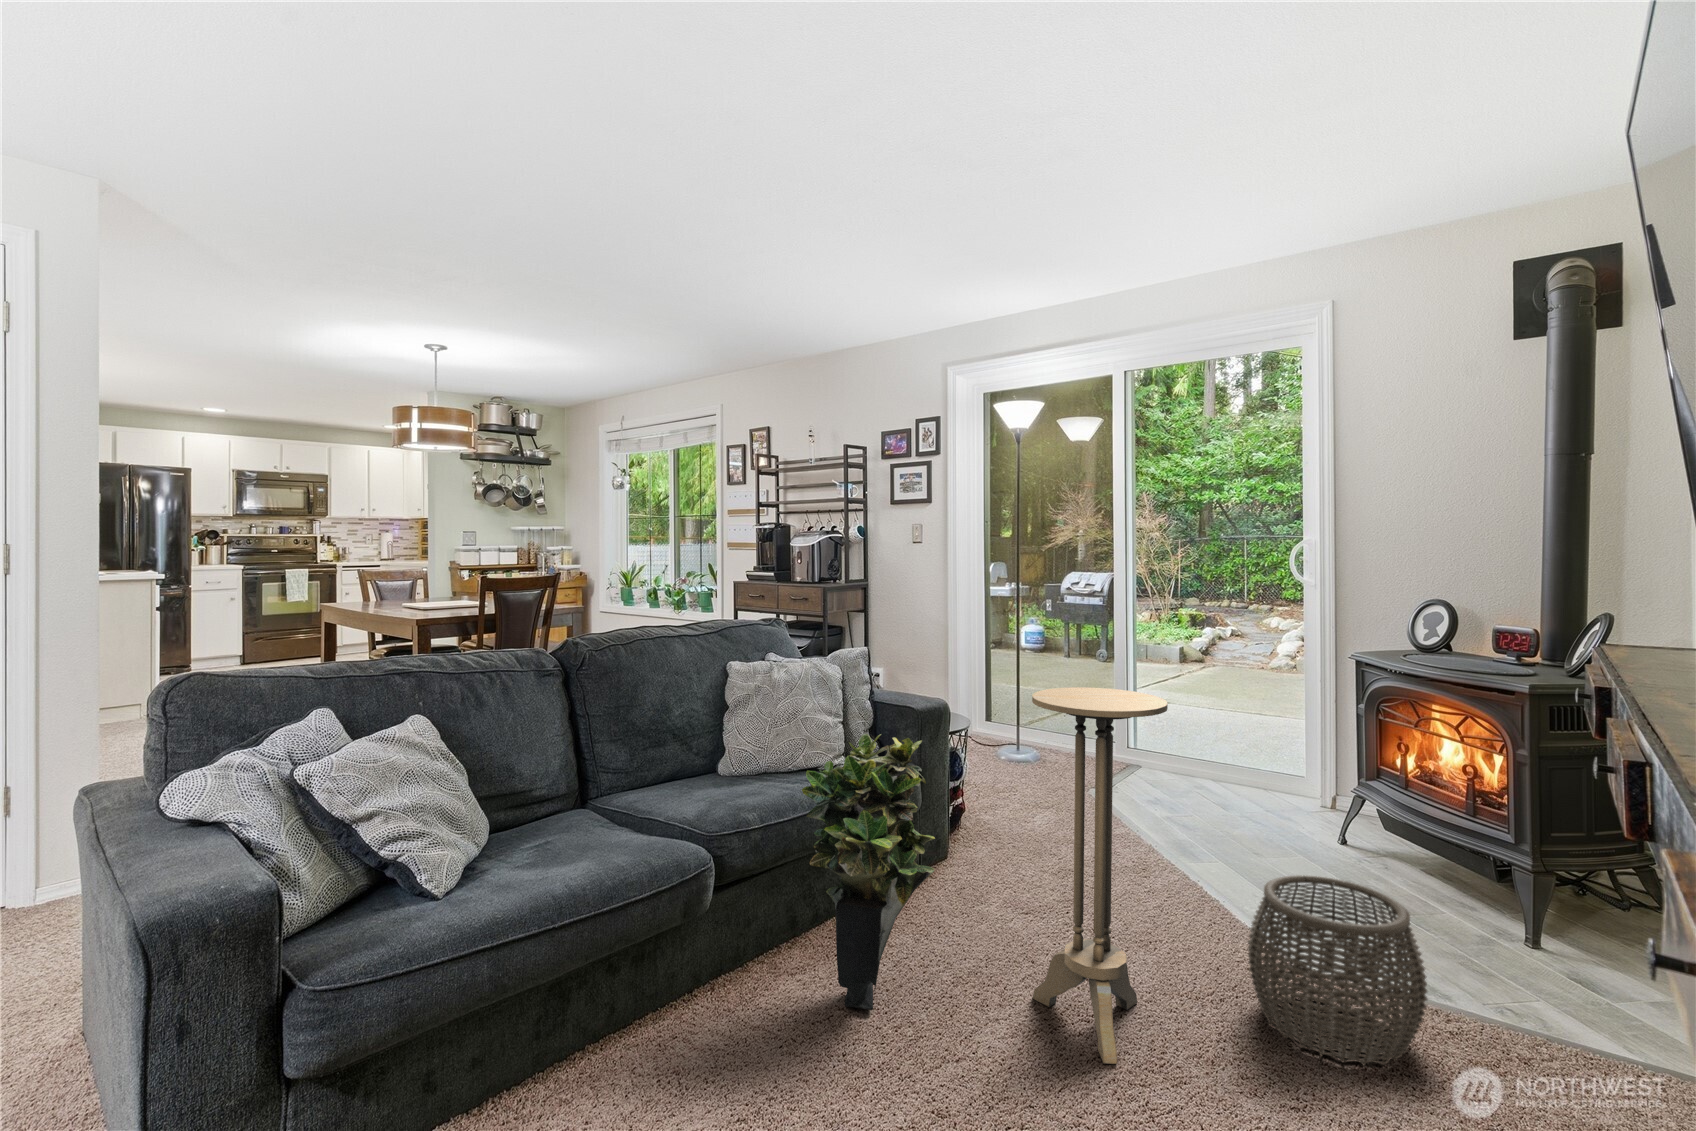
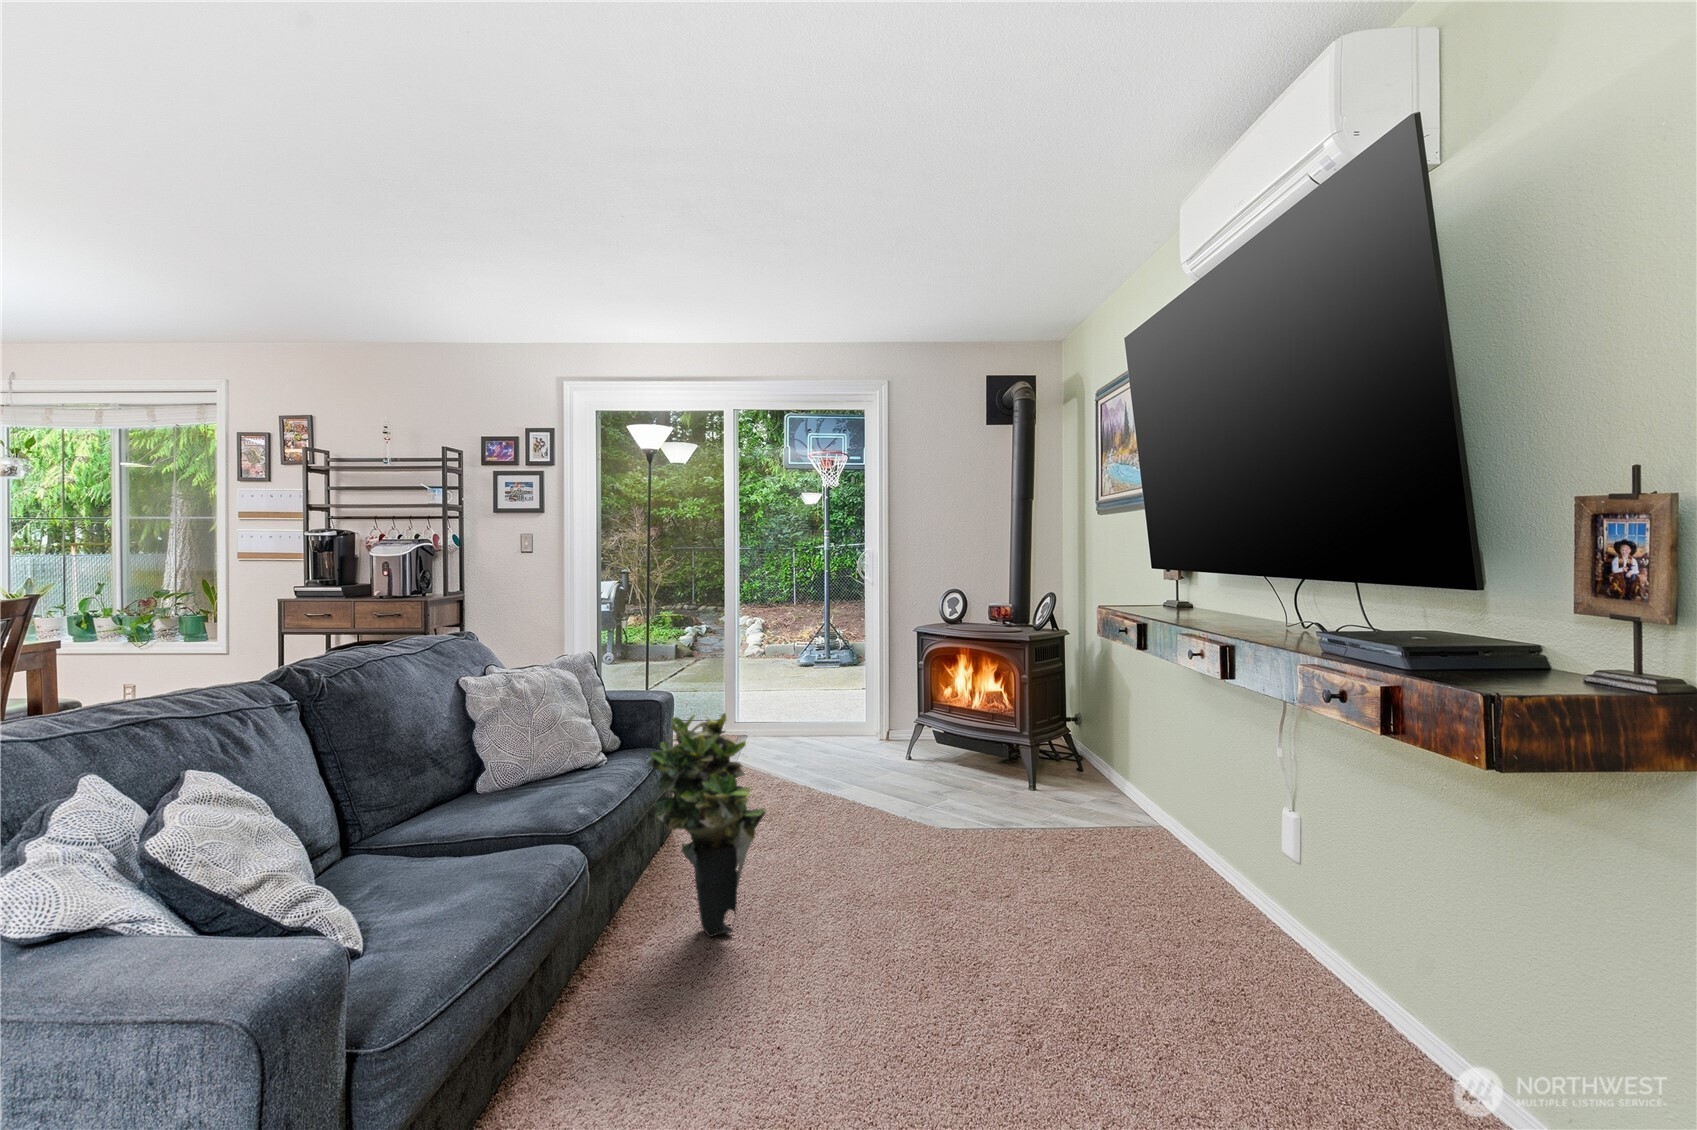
side table: present [1032,687,1168,1064] -> none [825,656,919,909]
woven basket: present [1248,875,1427,1065] -> none [939,764,1036,869]

